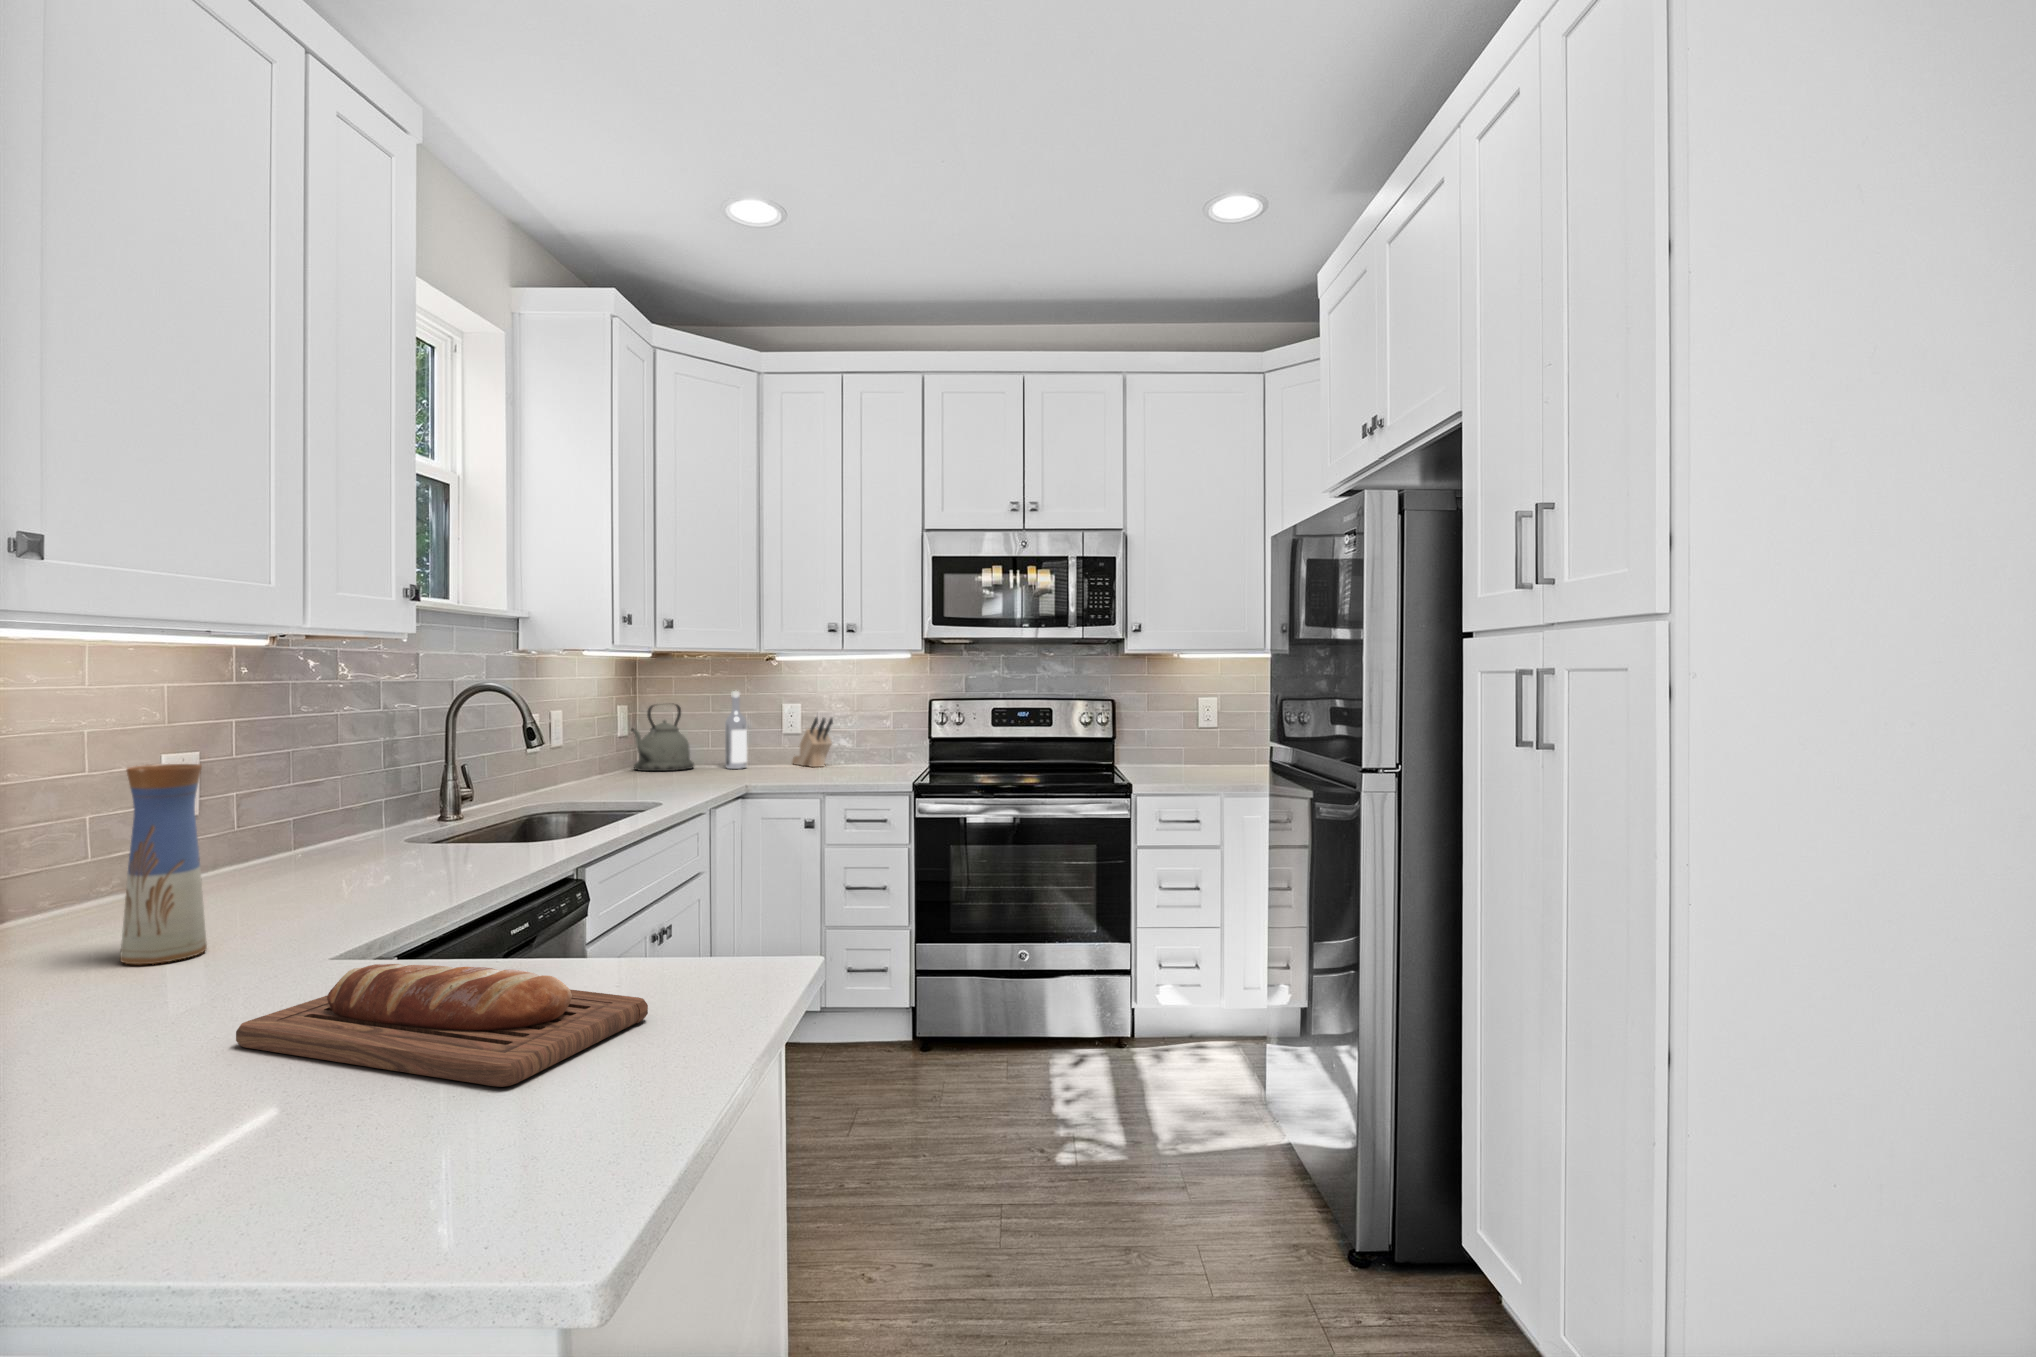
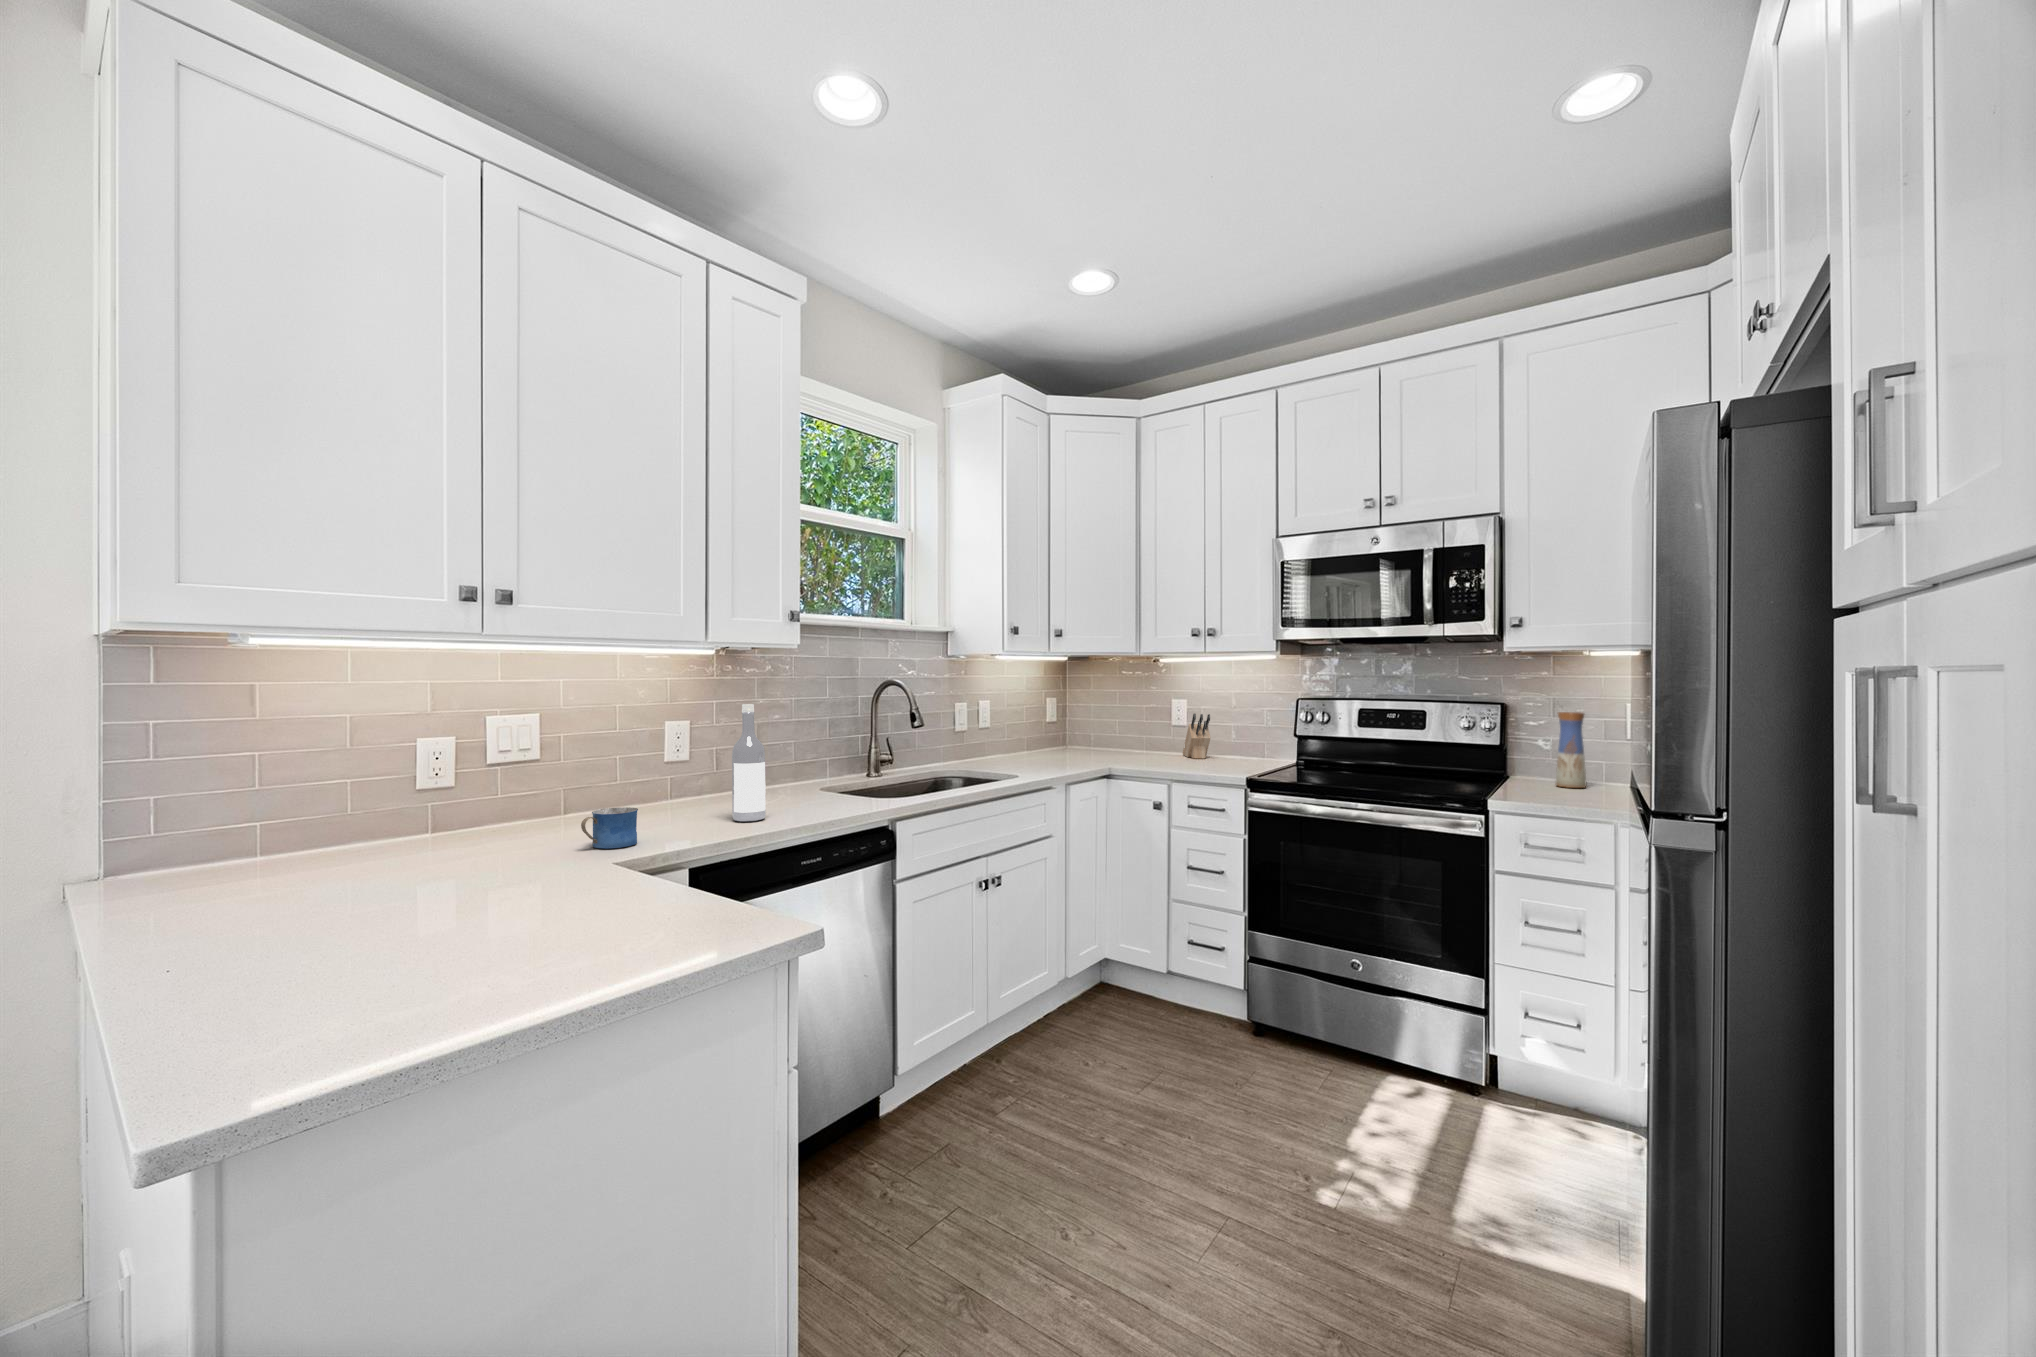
wine bottle: present [725,691,747,769] -> present [732,704,766,822]
kettle: present [631,704,694,771] -> none [1043,700,1098,755]
vase: present [120,764,207,965] -> present [1556,712,1587,788]
mug: none [252,864,328,926] -> present [581,807,638,848]
bread loaf: present [236,964,648,1087] -> none [393,886,583,996]

